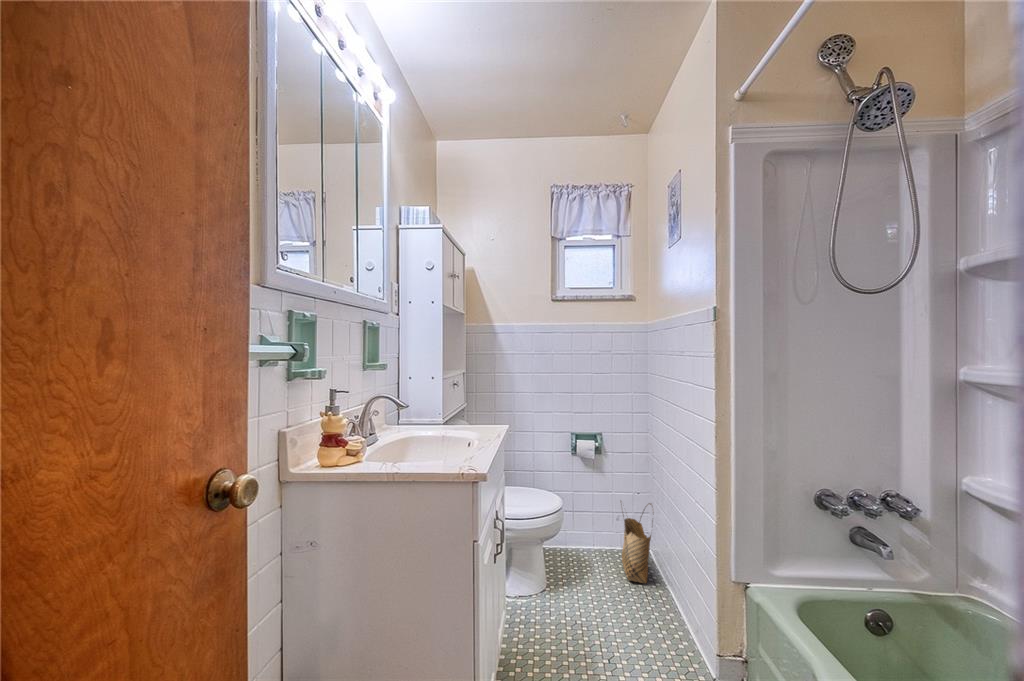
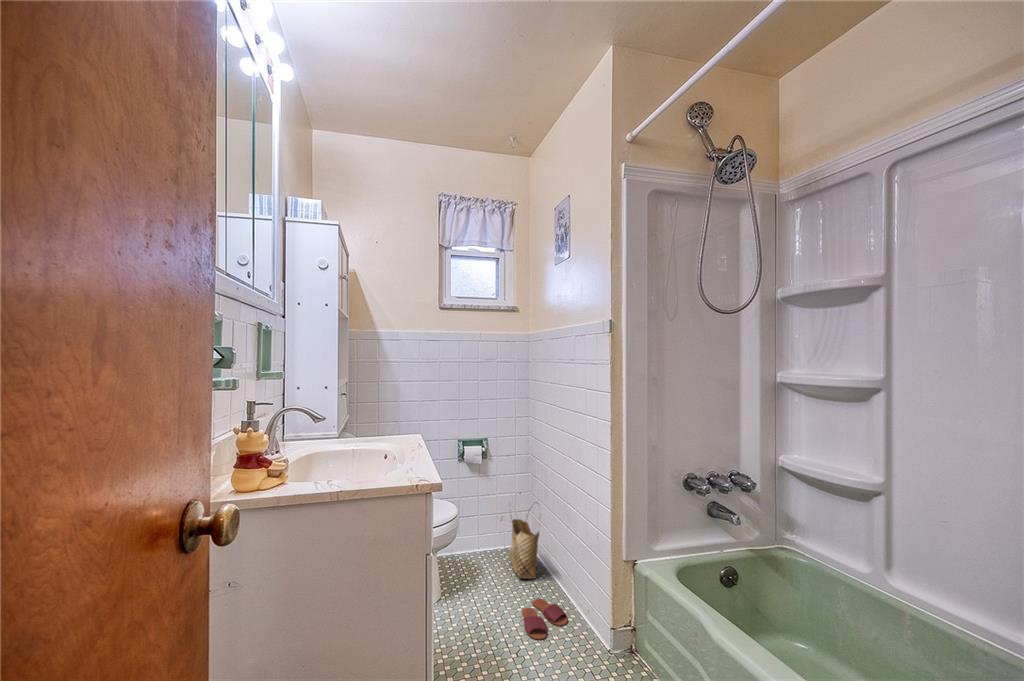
slippers: none [622,605,672,649] -> present [522,598,567,640]

